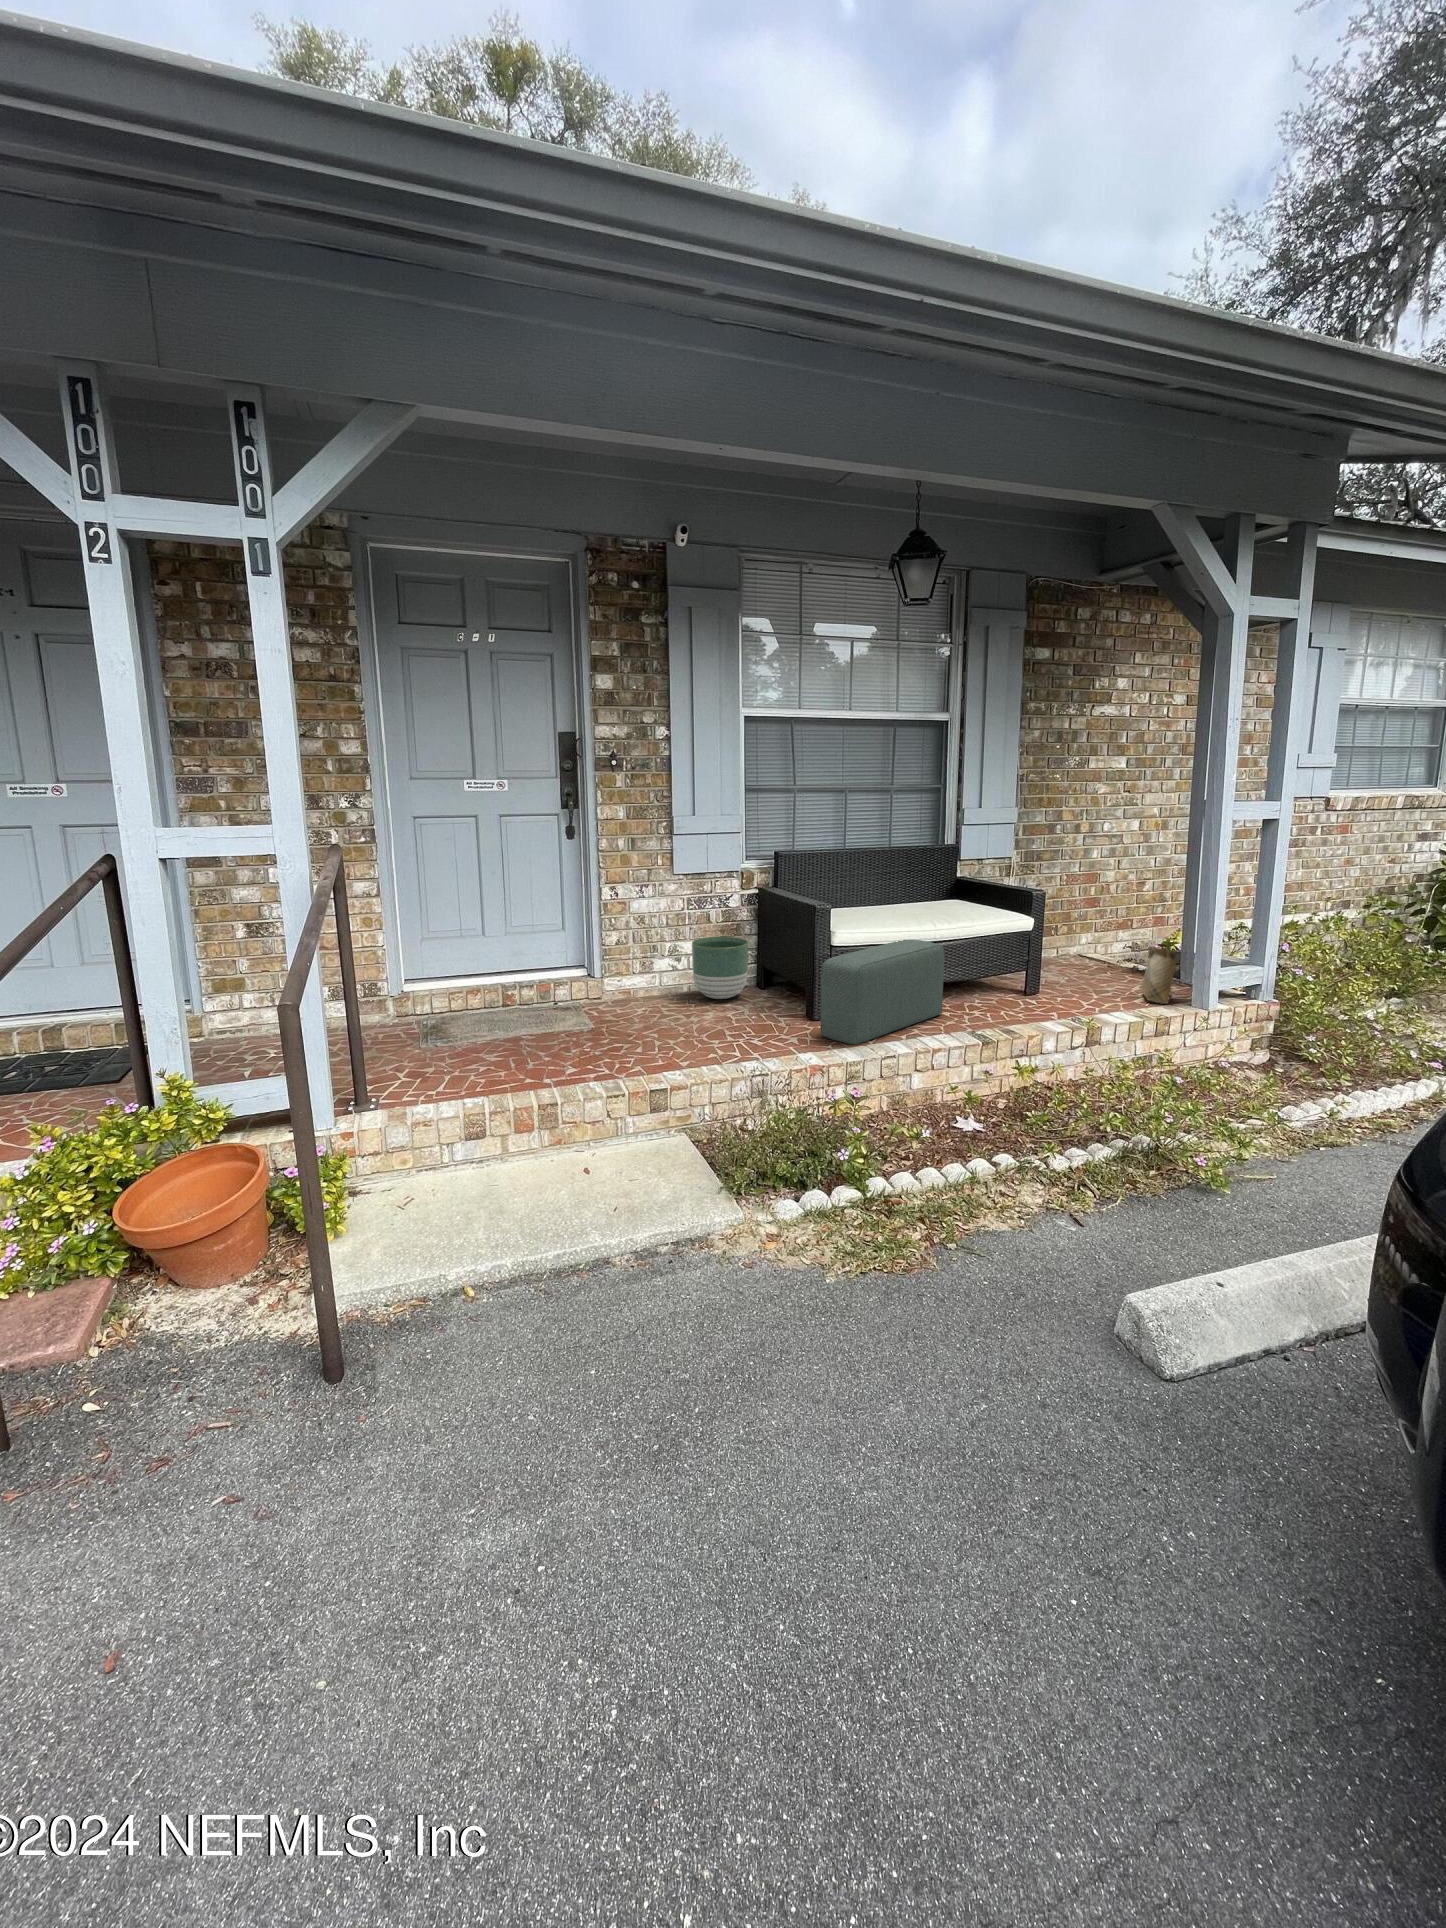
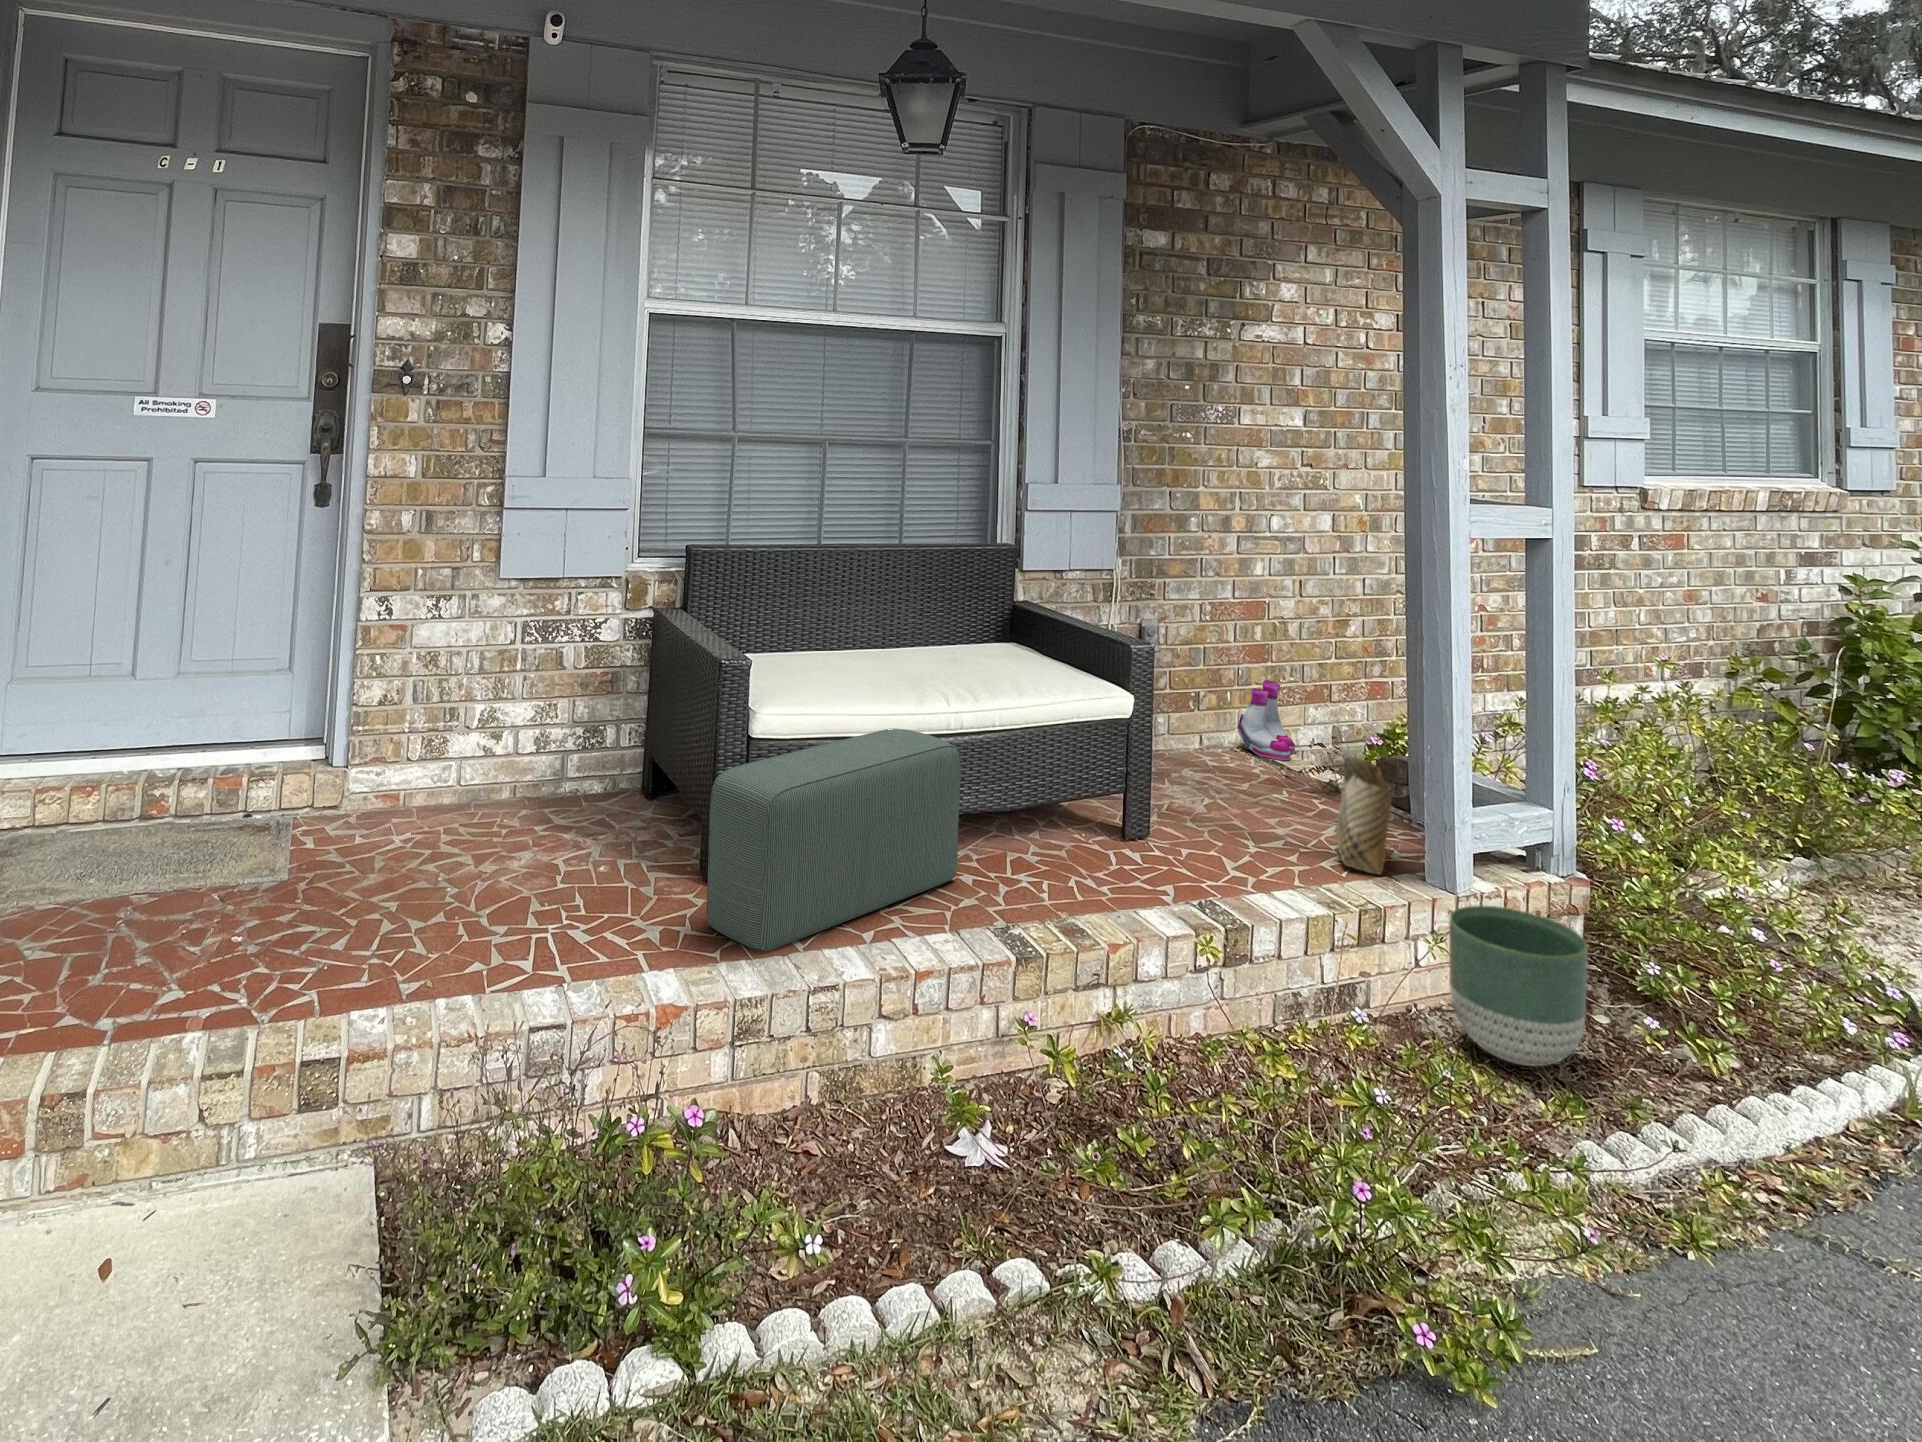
boots: none [1080,916,1113,958] -> present [1238,680,1295,760]
planter: present [692,937,748,999] -> present [1449,905,1588,1066]

